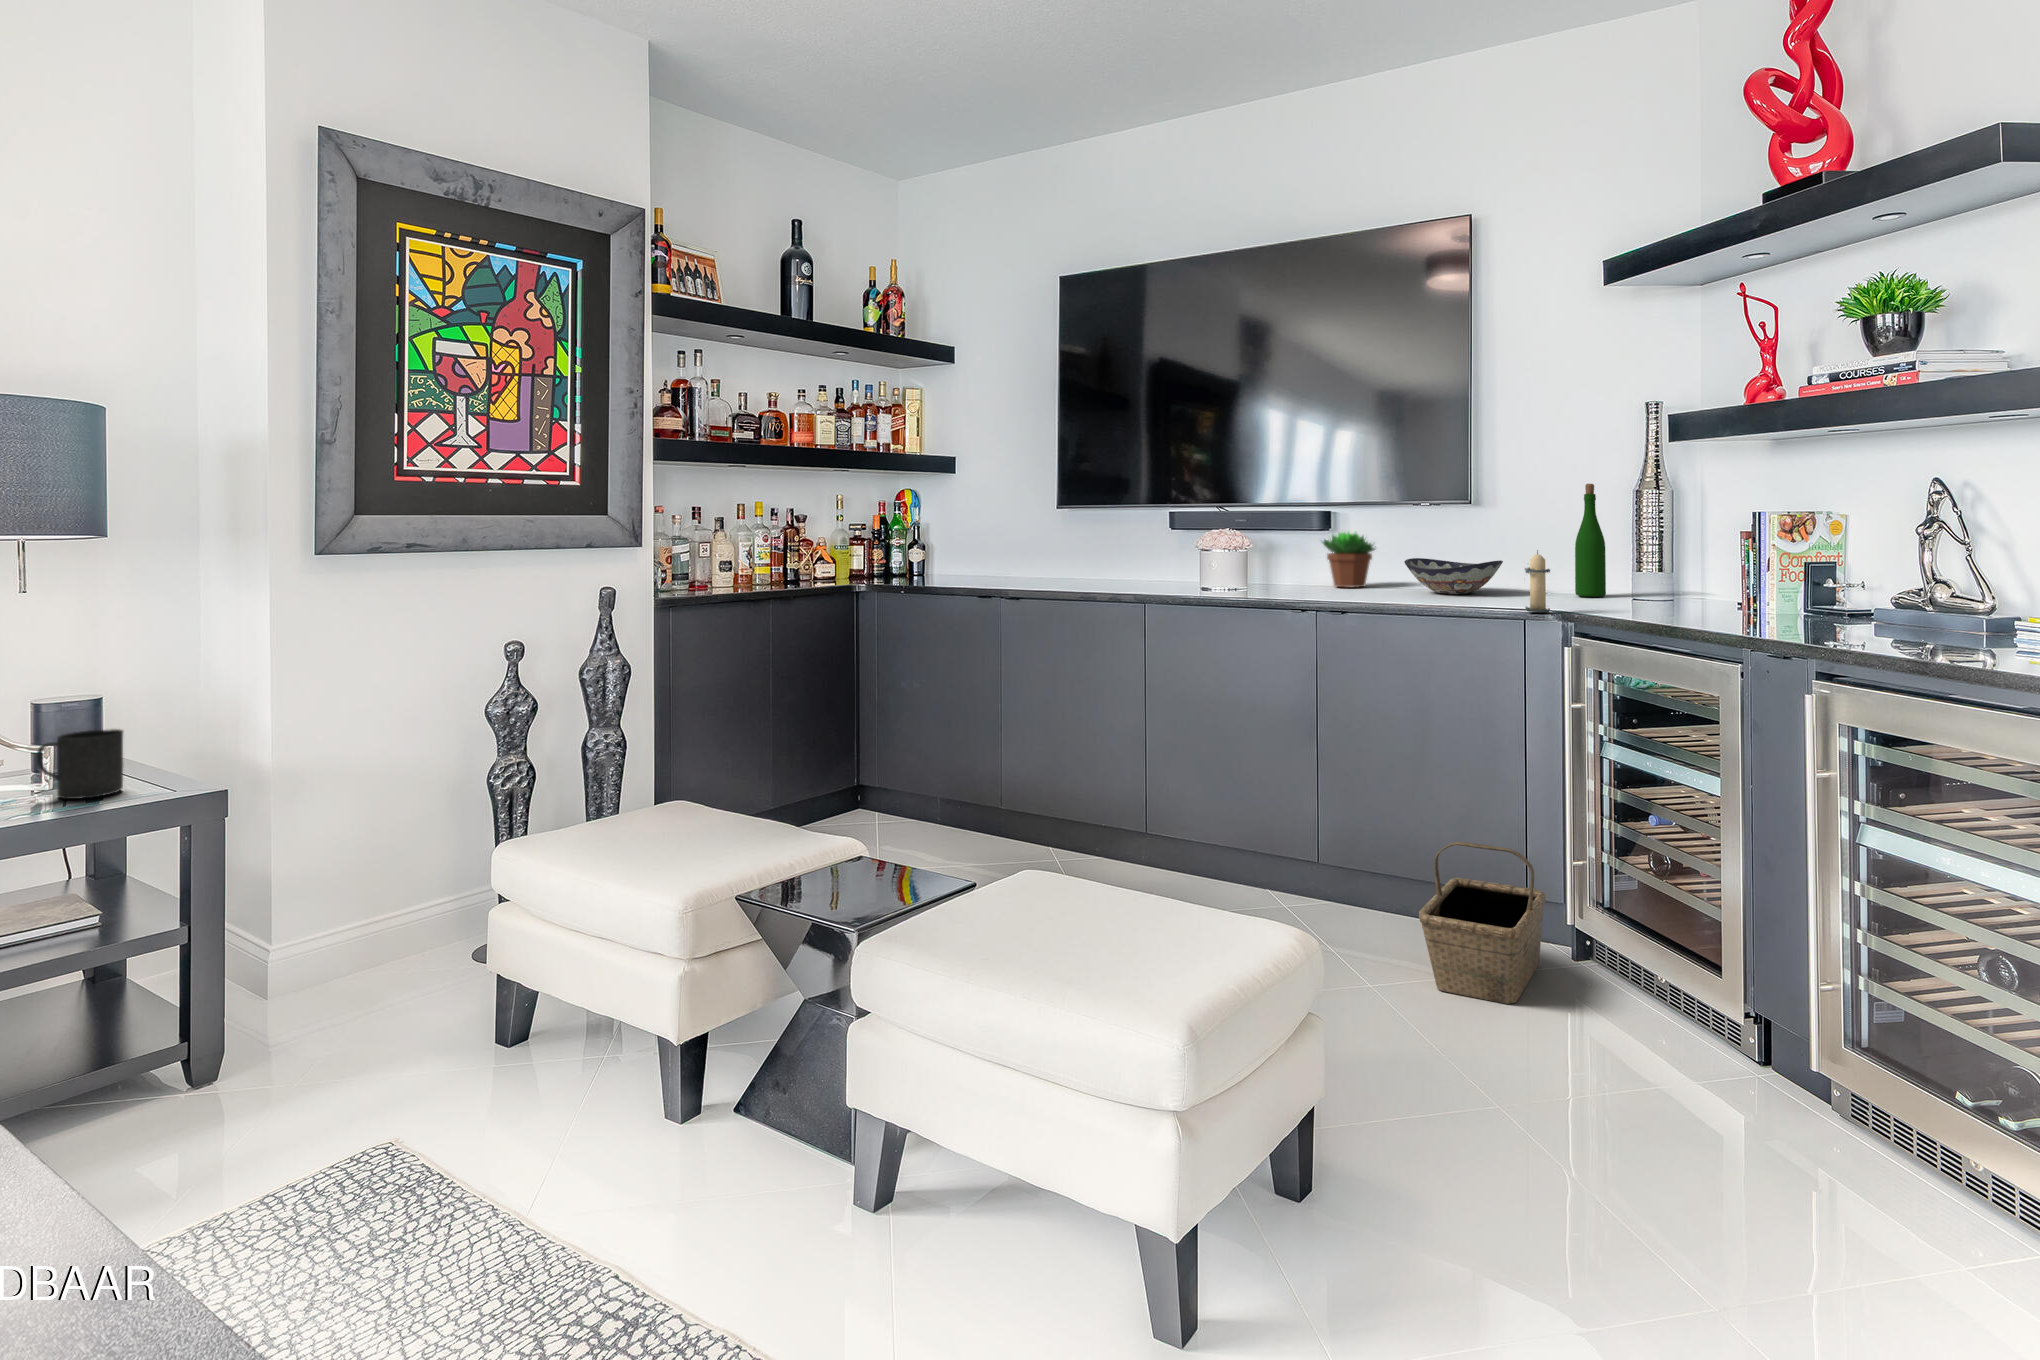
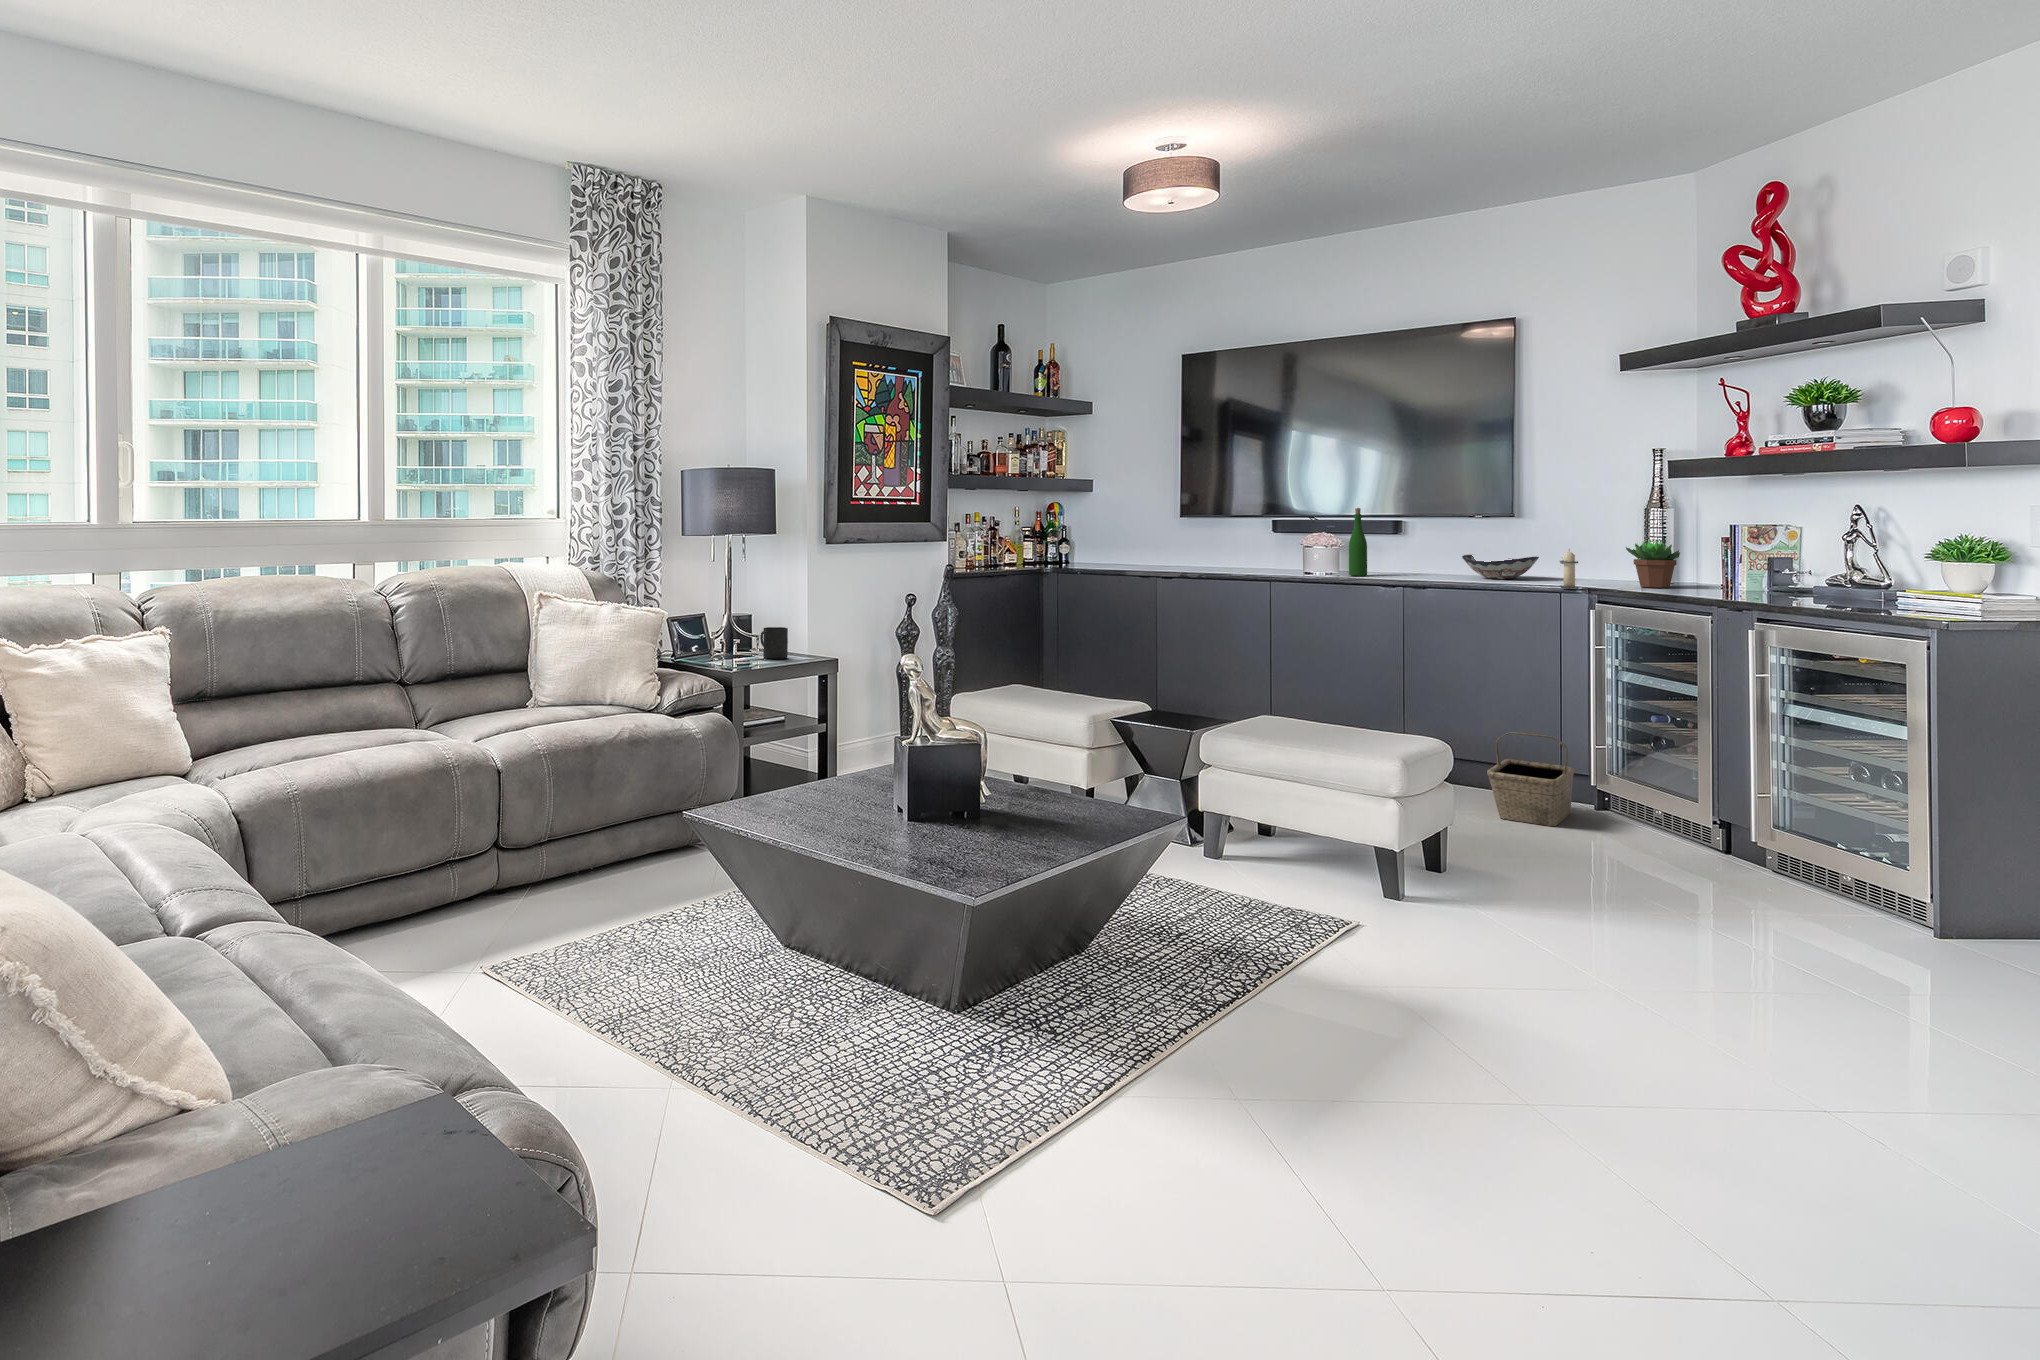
wine bottle: present [1575,484,1606,597] -> present [1349,508,1367,576]
succulent plant: present [1323,532,1376,587] -> present [1626,541,1680,588]

